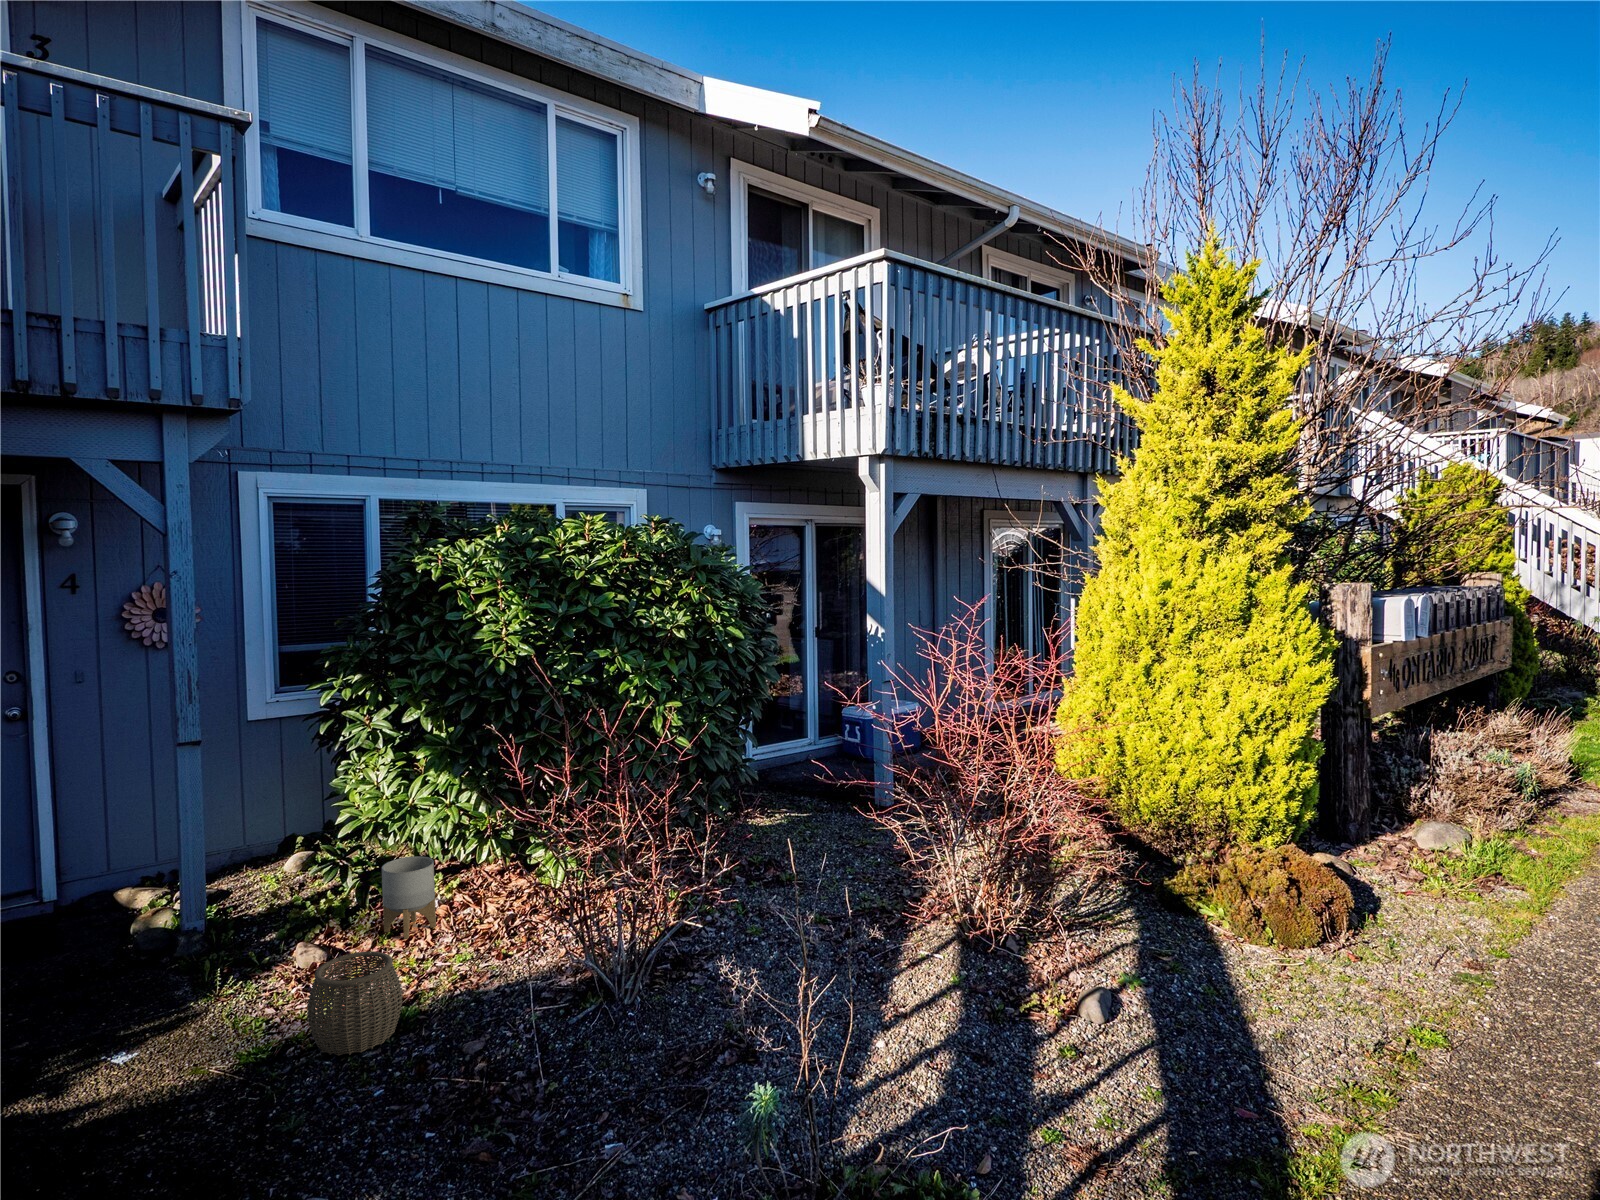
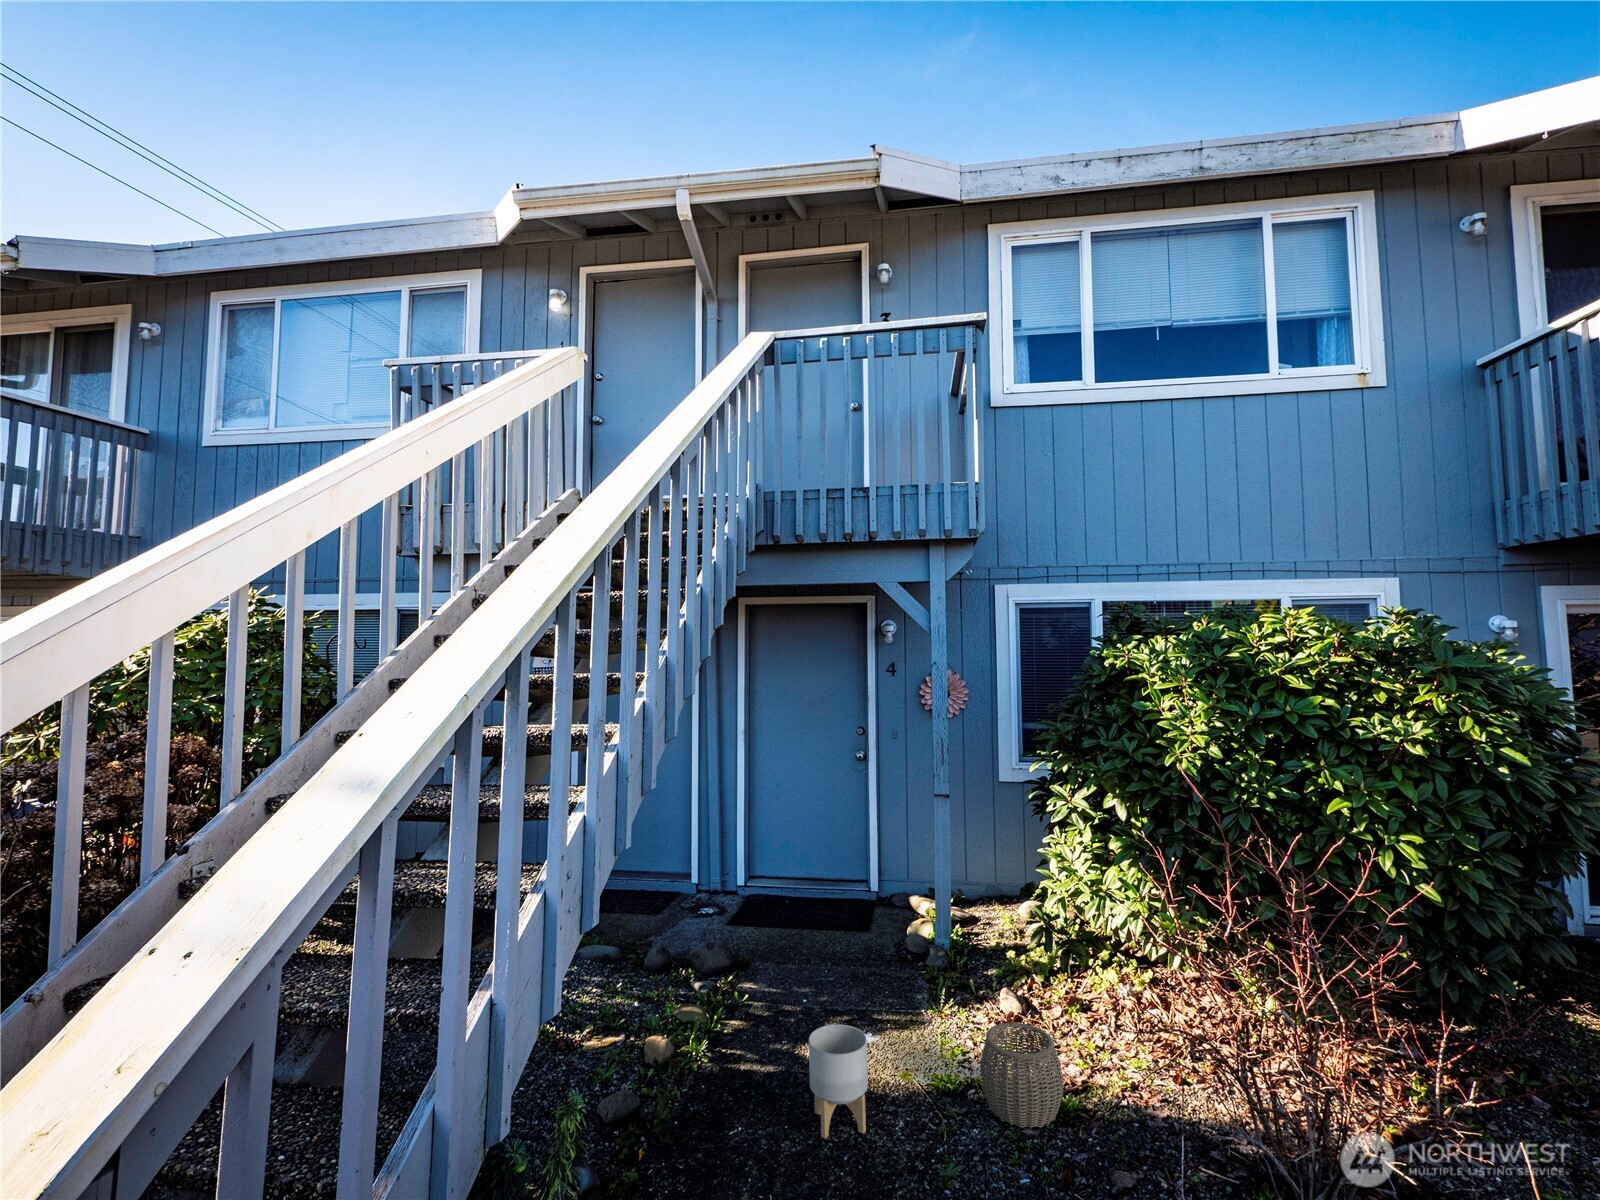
planter: present [382,856,436,939] -> present [809,1024,868,1138]

